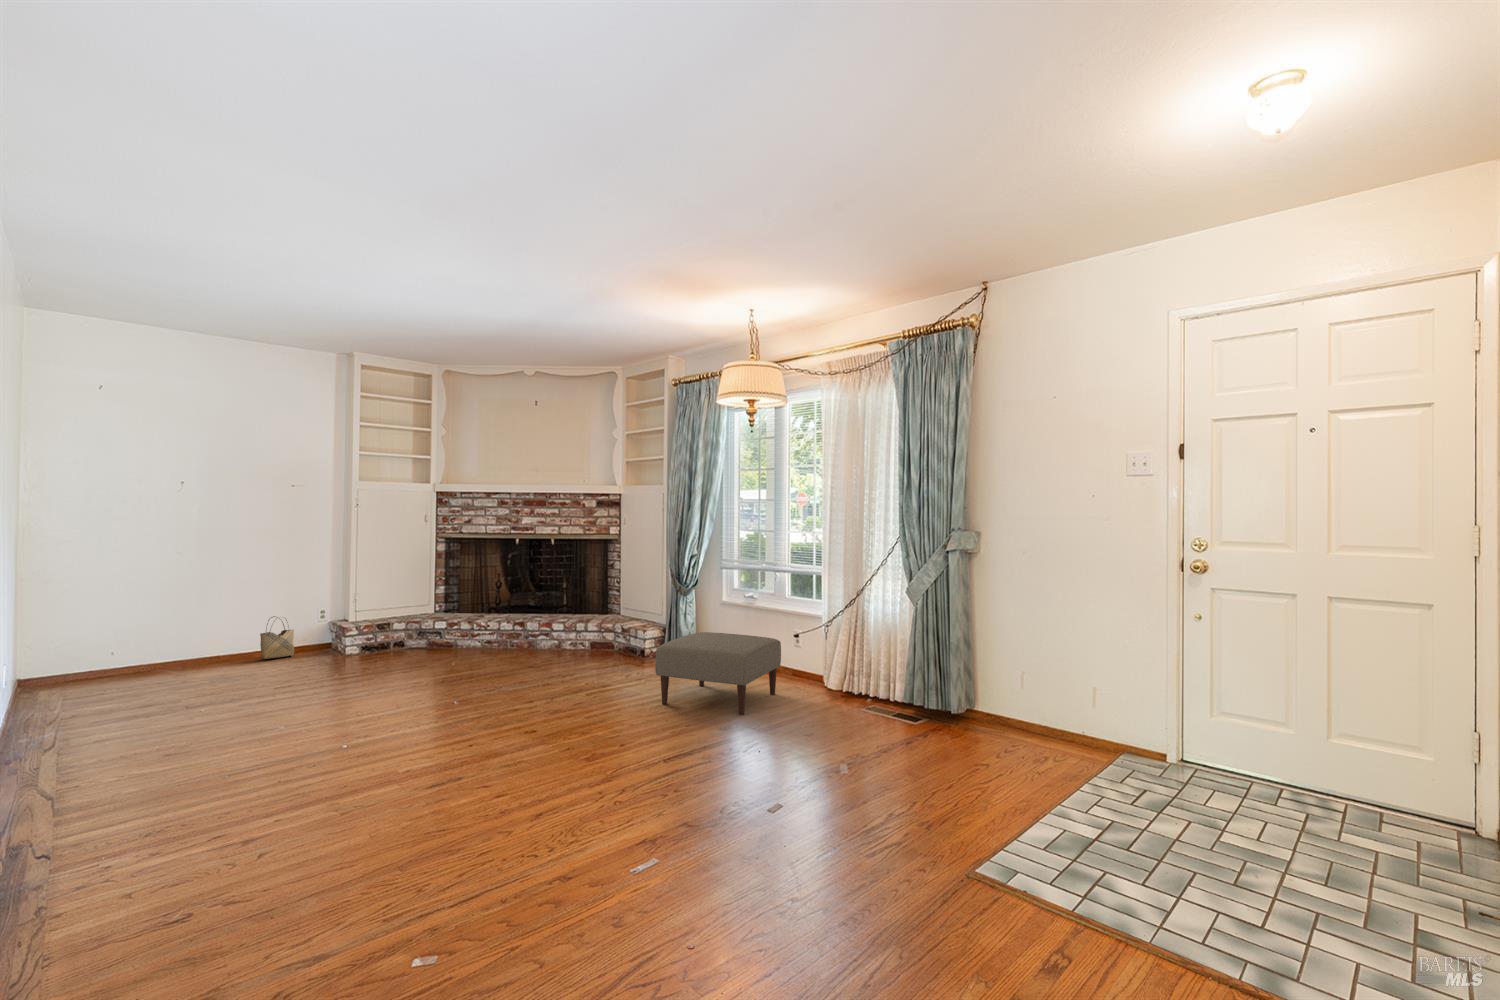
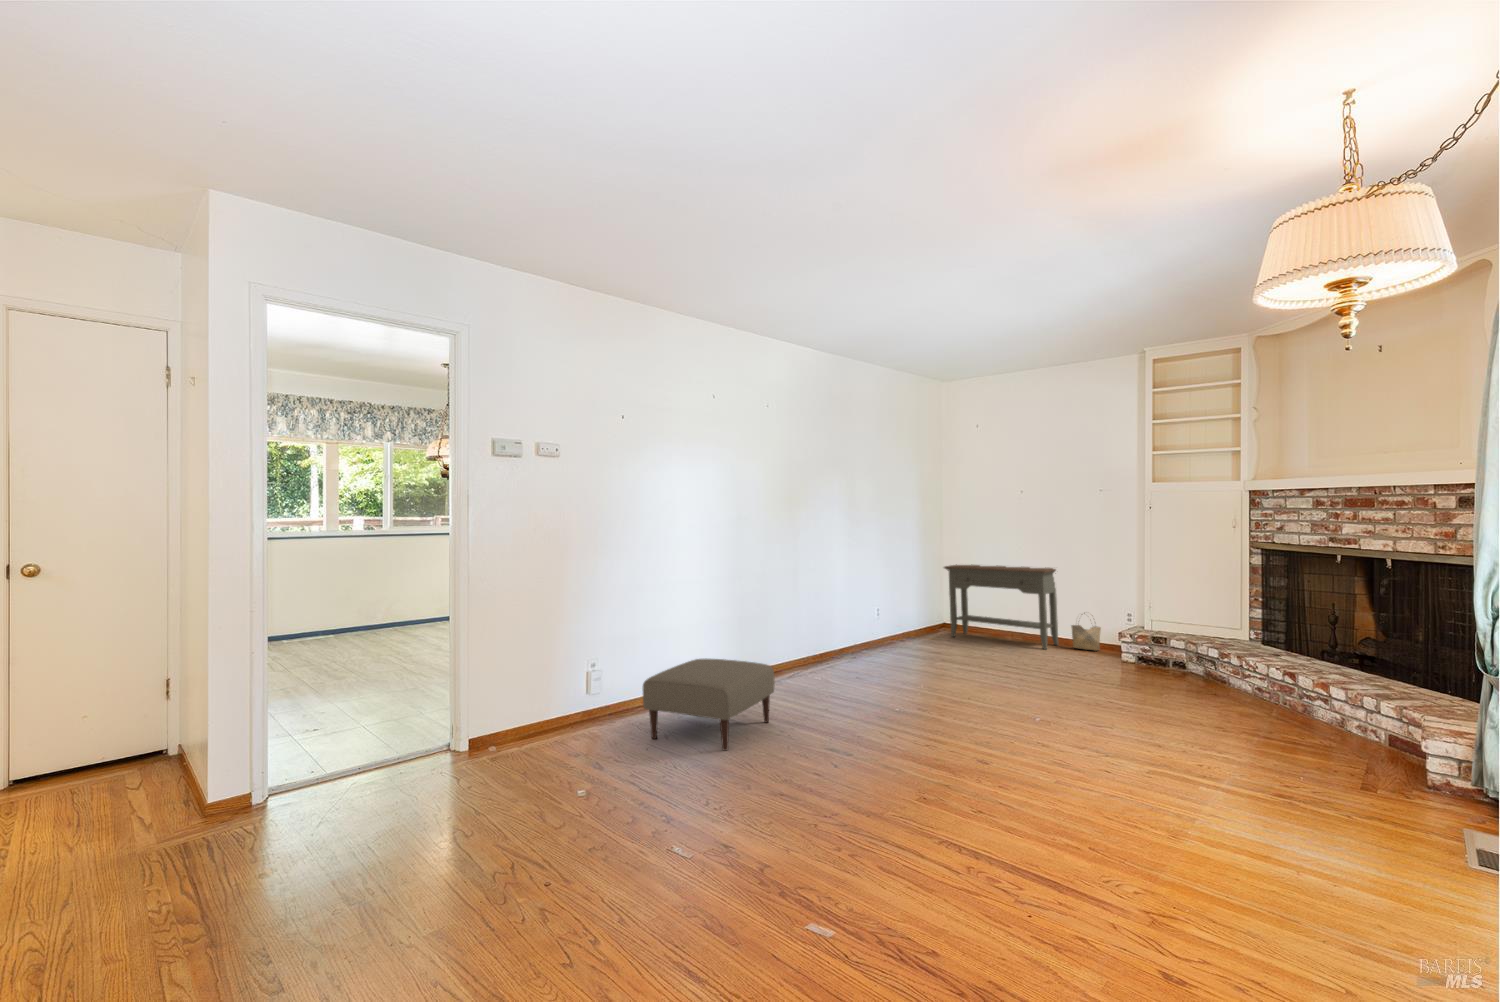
console table: none [54,569,251,691] -> present [944,564,1058,649]
ottoman: present [656,632,781,715] -> present [643,659,775,750]

